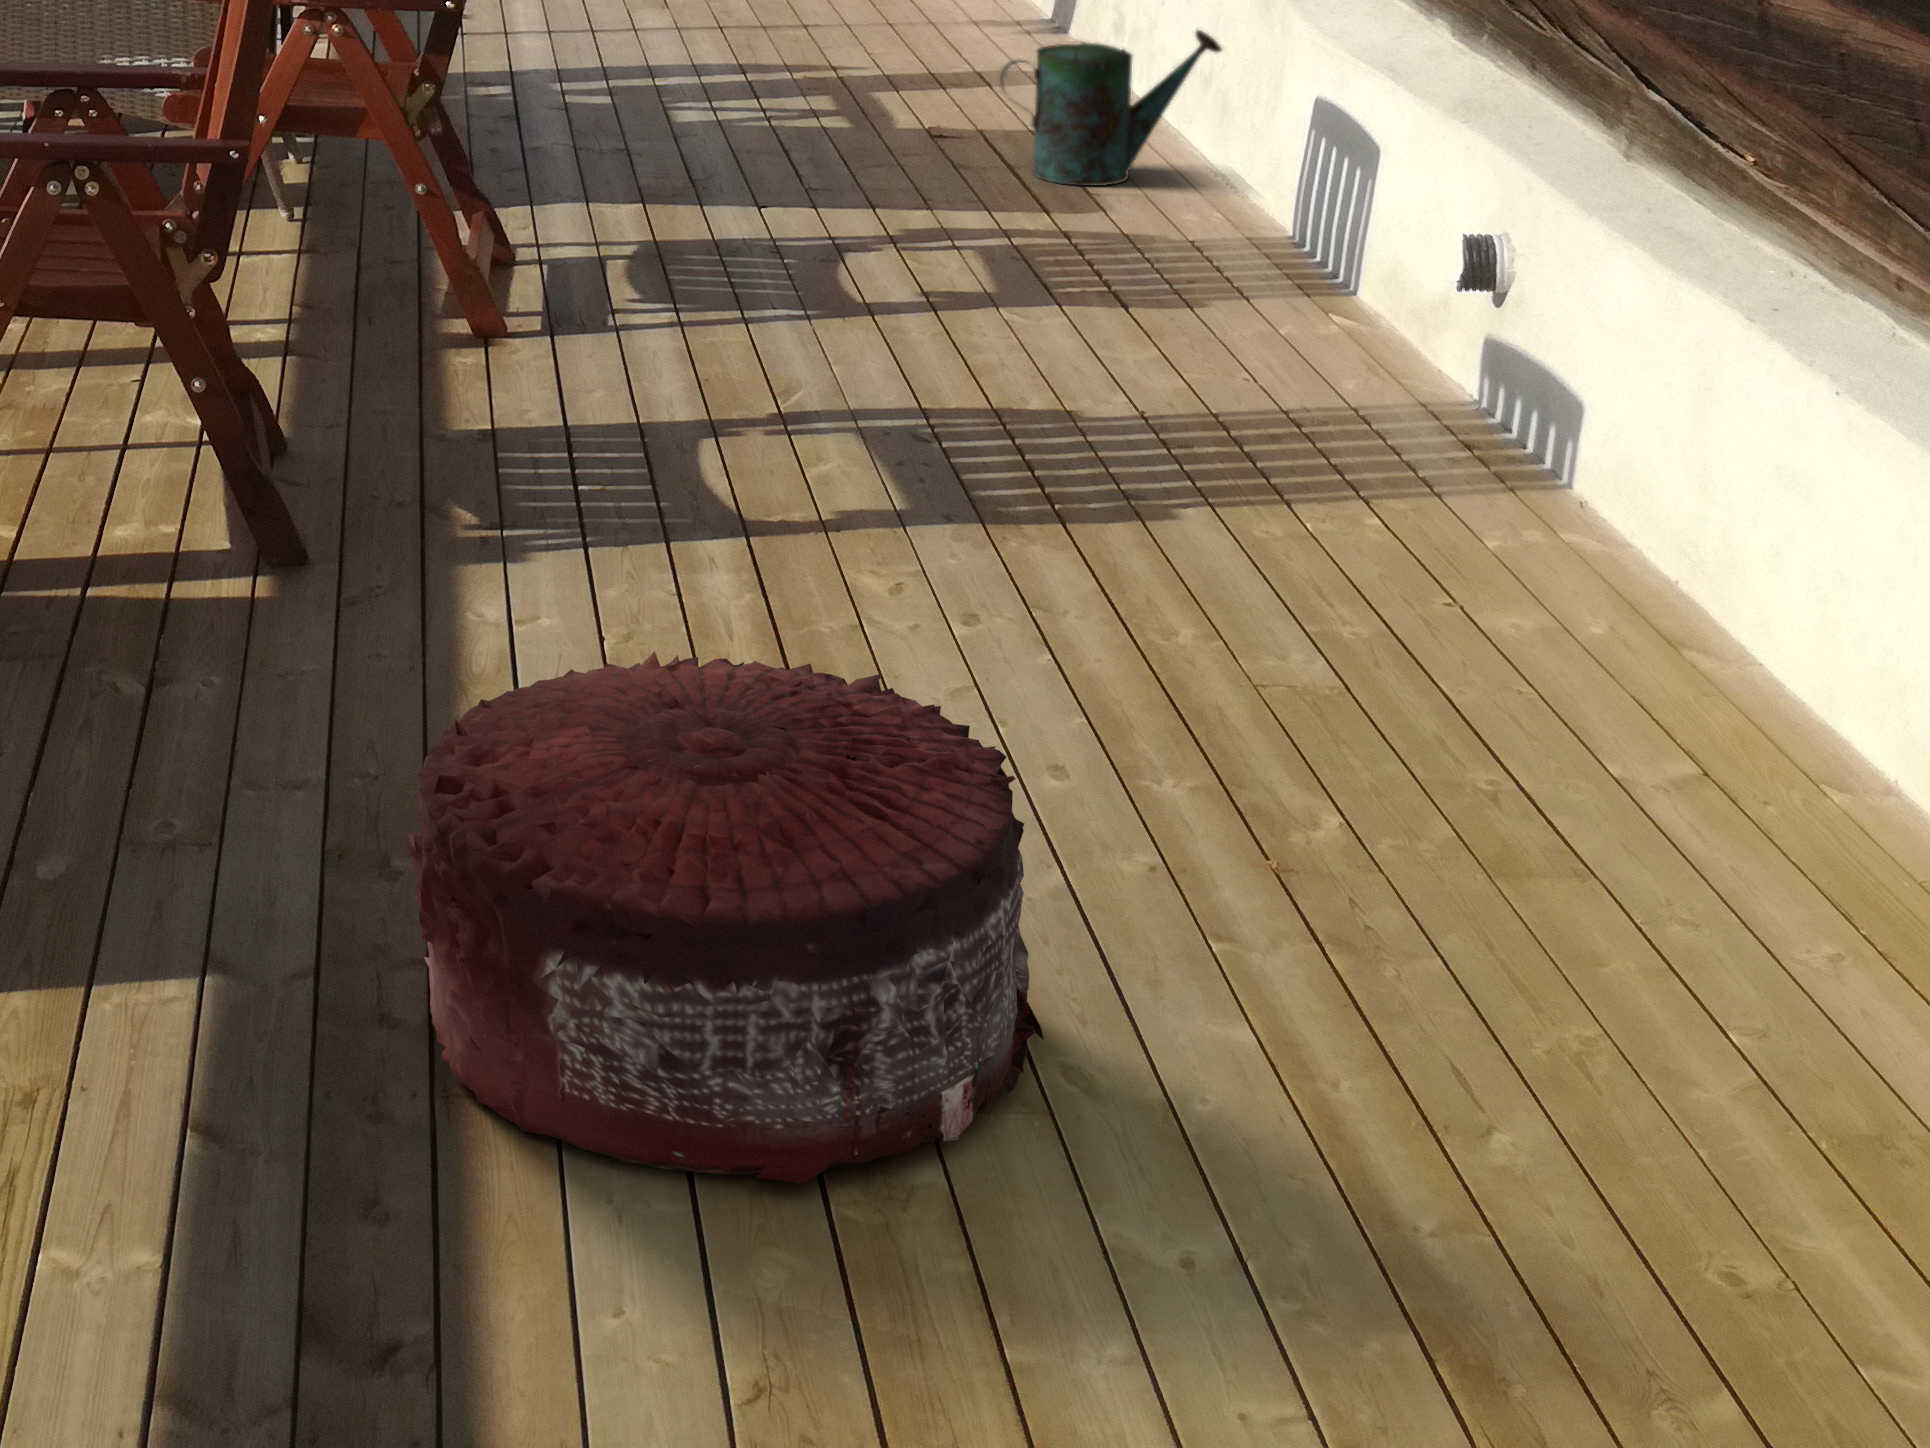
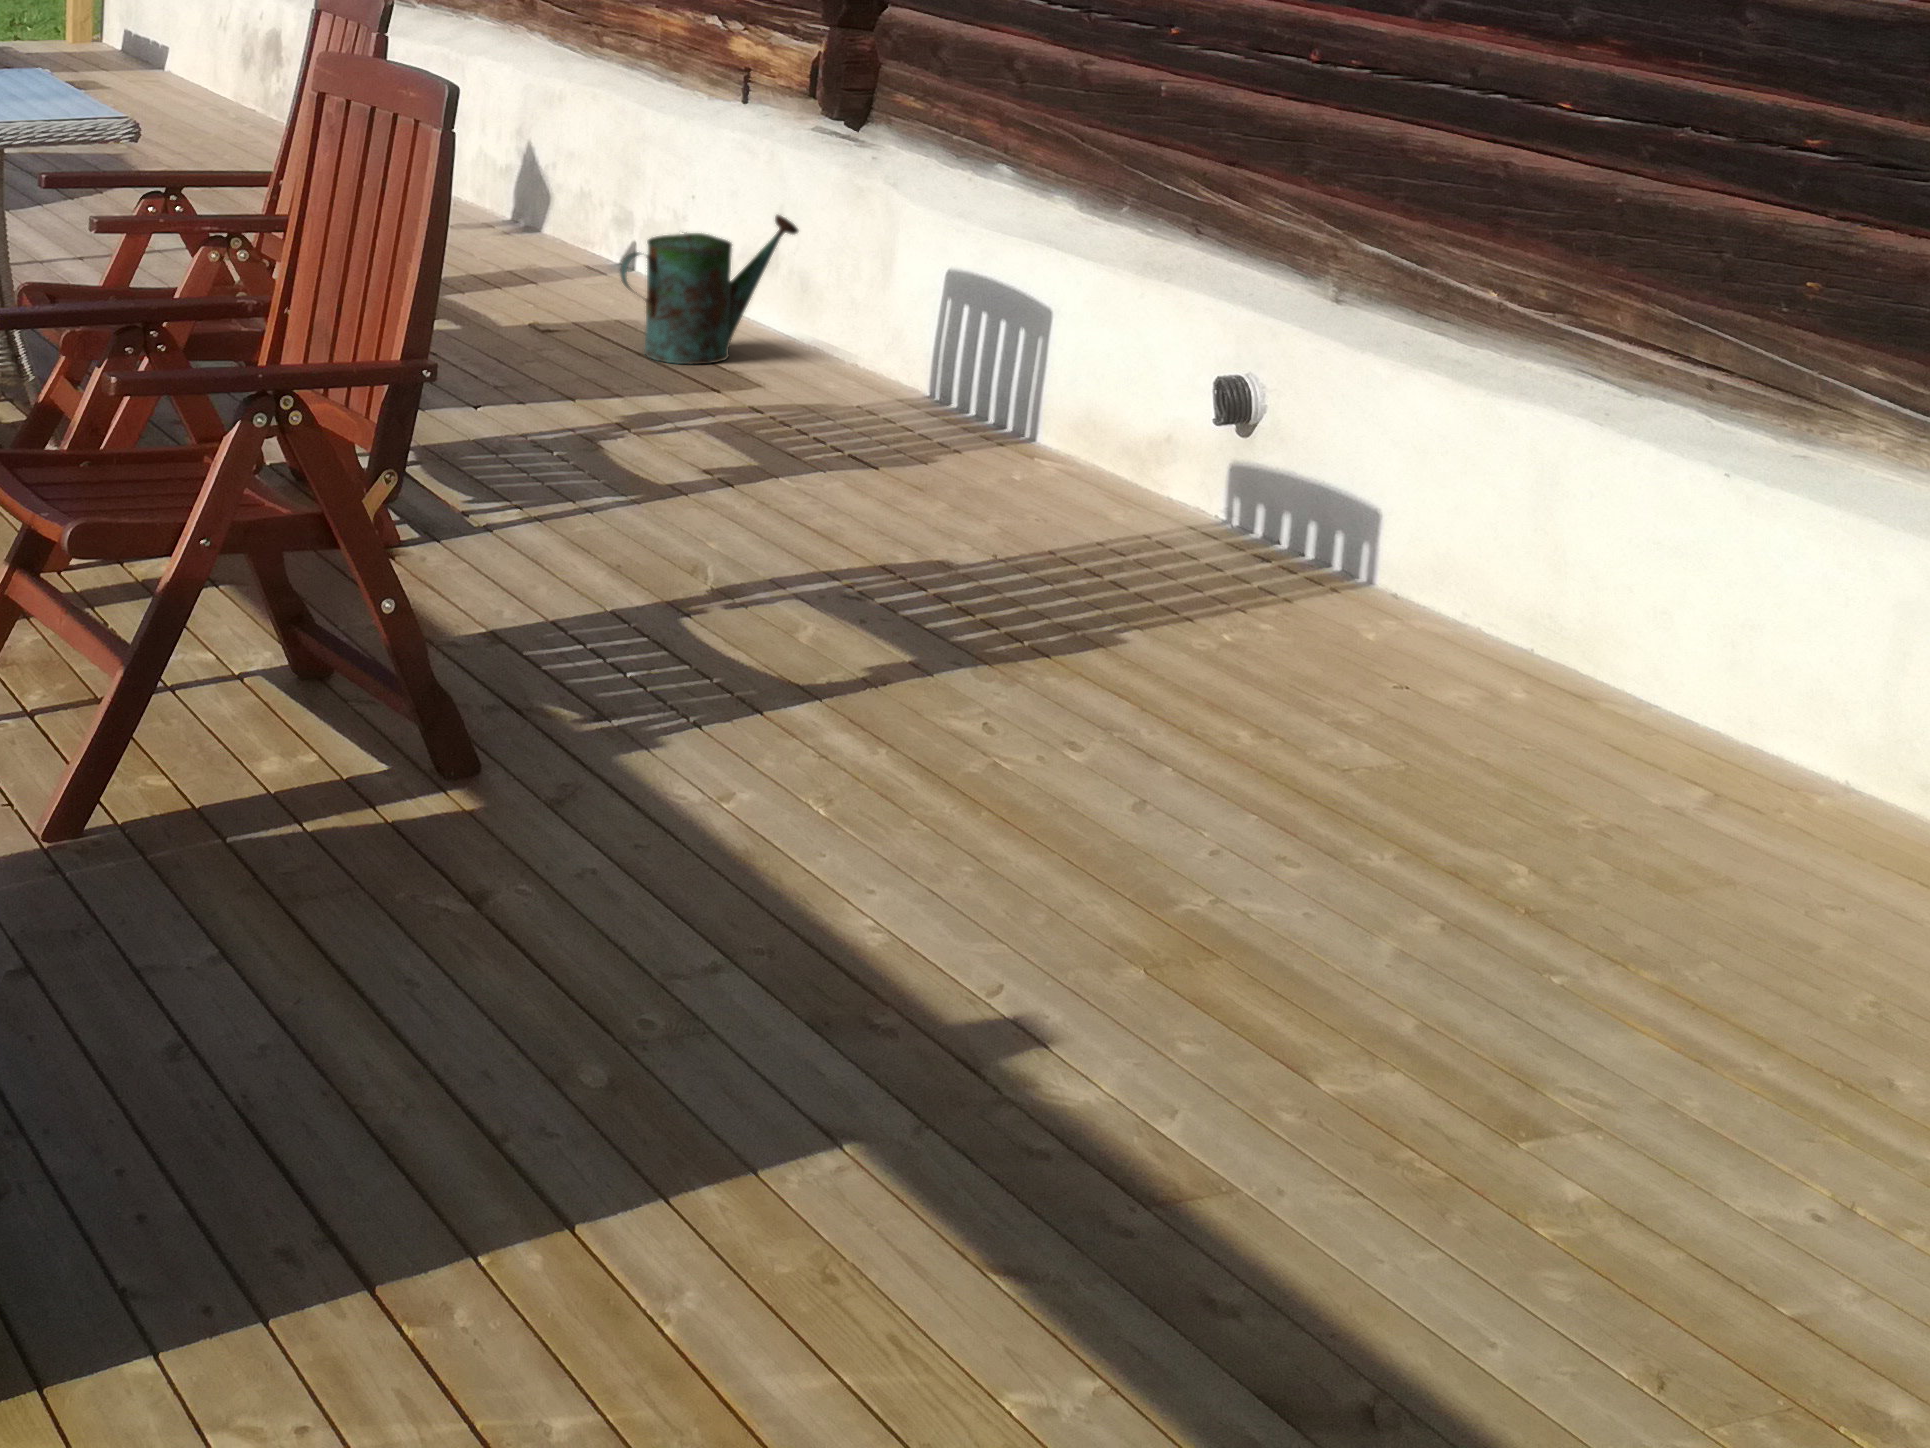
pouf: present [406,651,1044,1184] -> none [1072,818,1659,1321]

